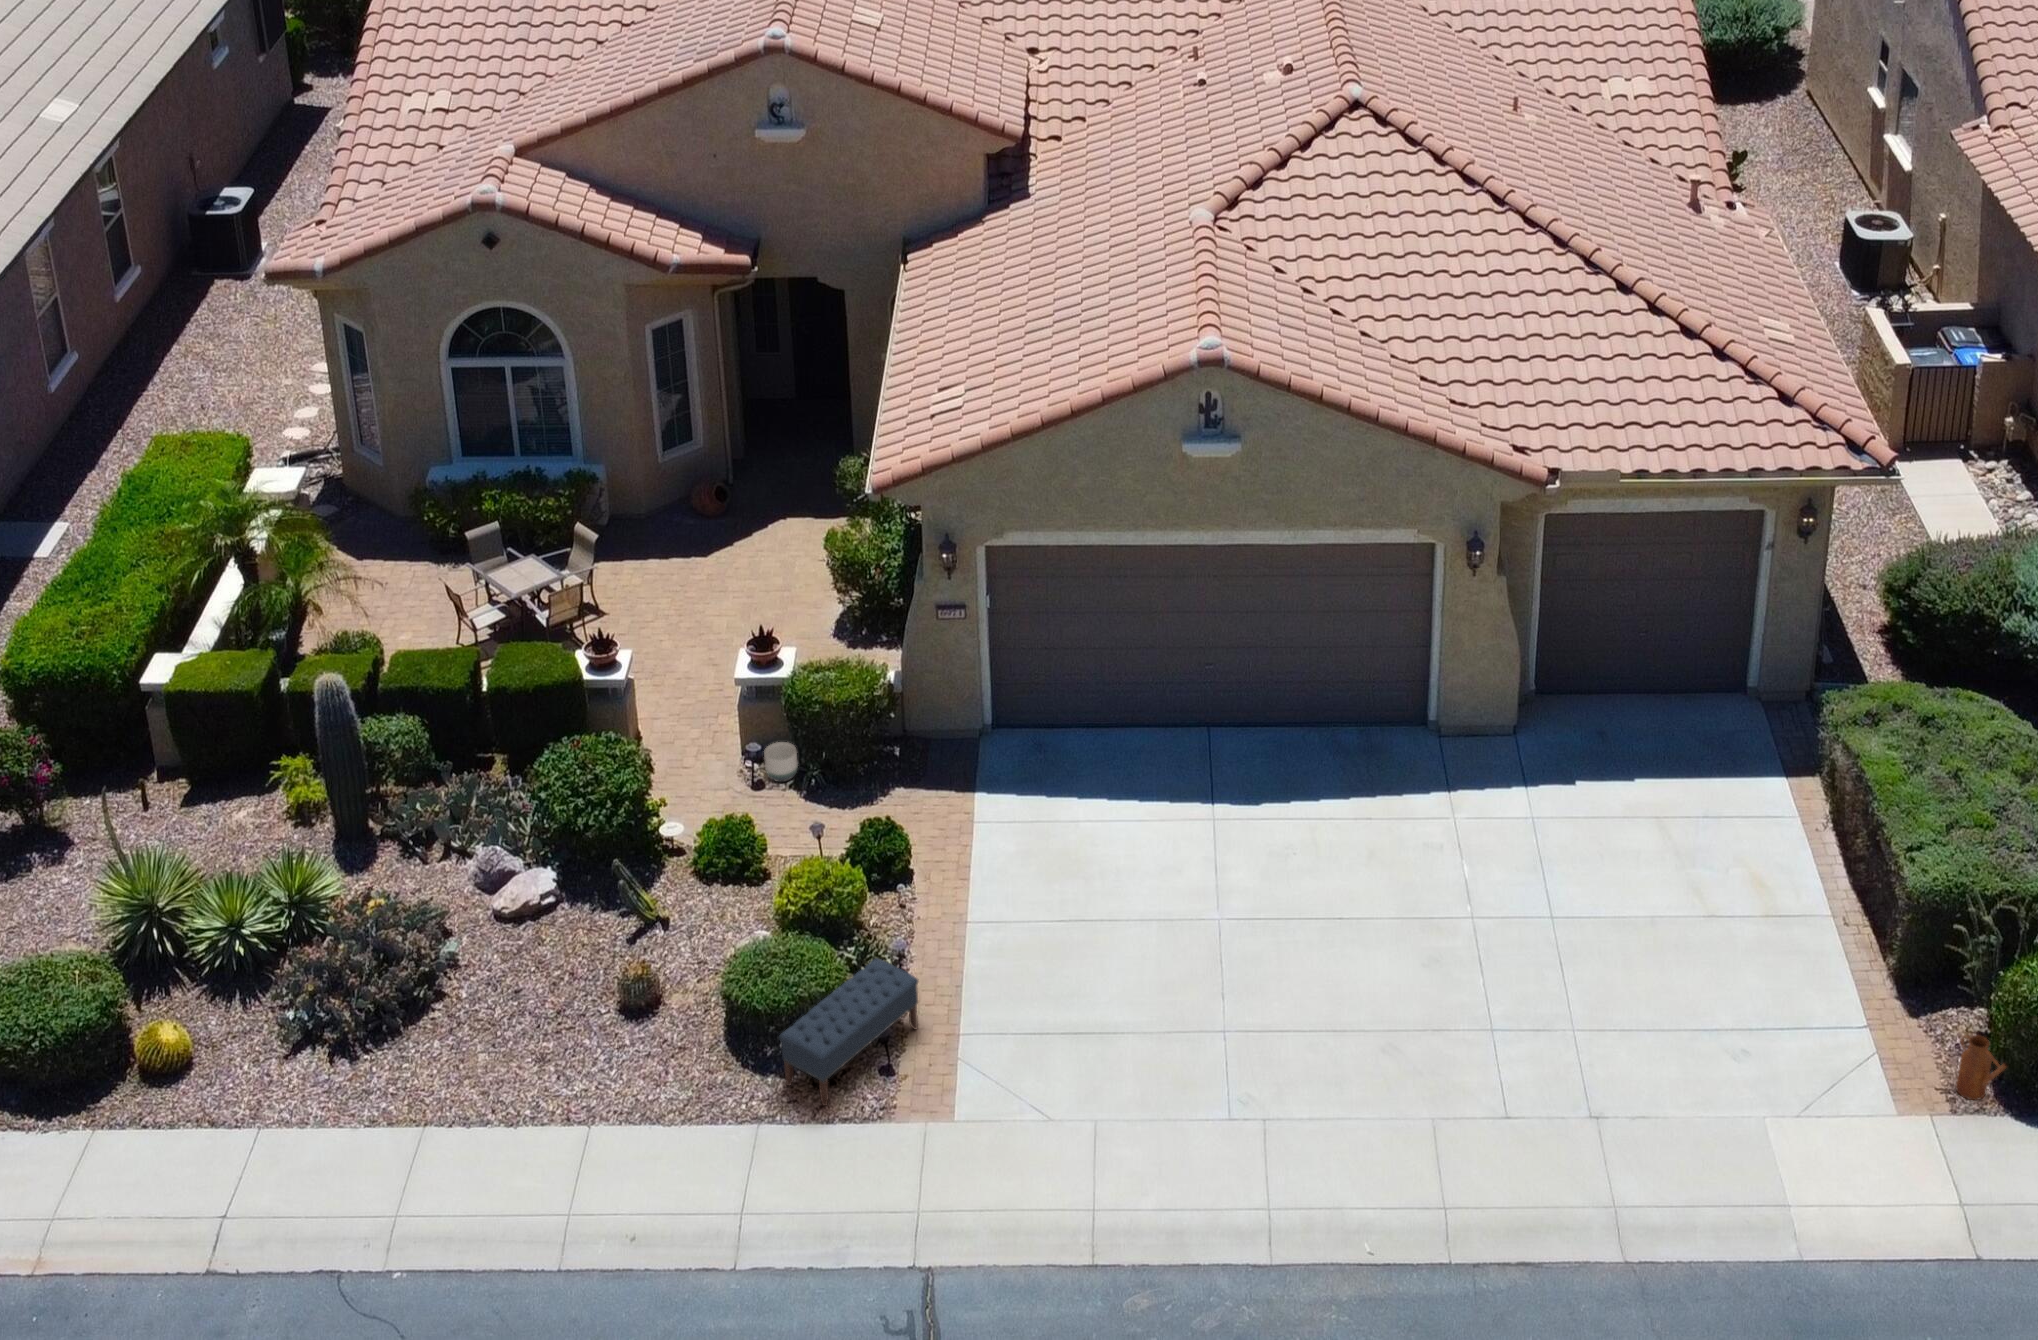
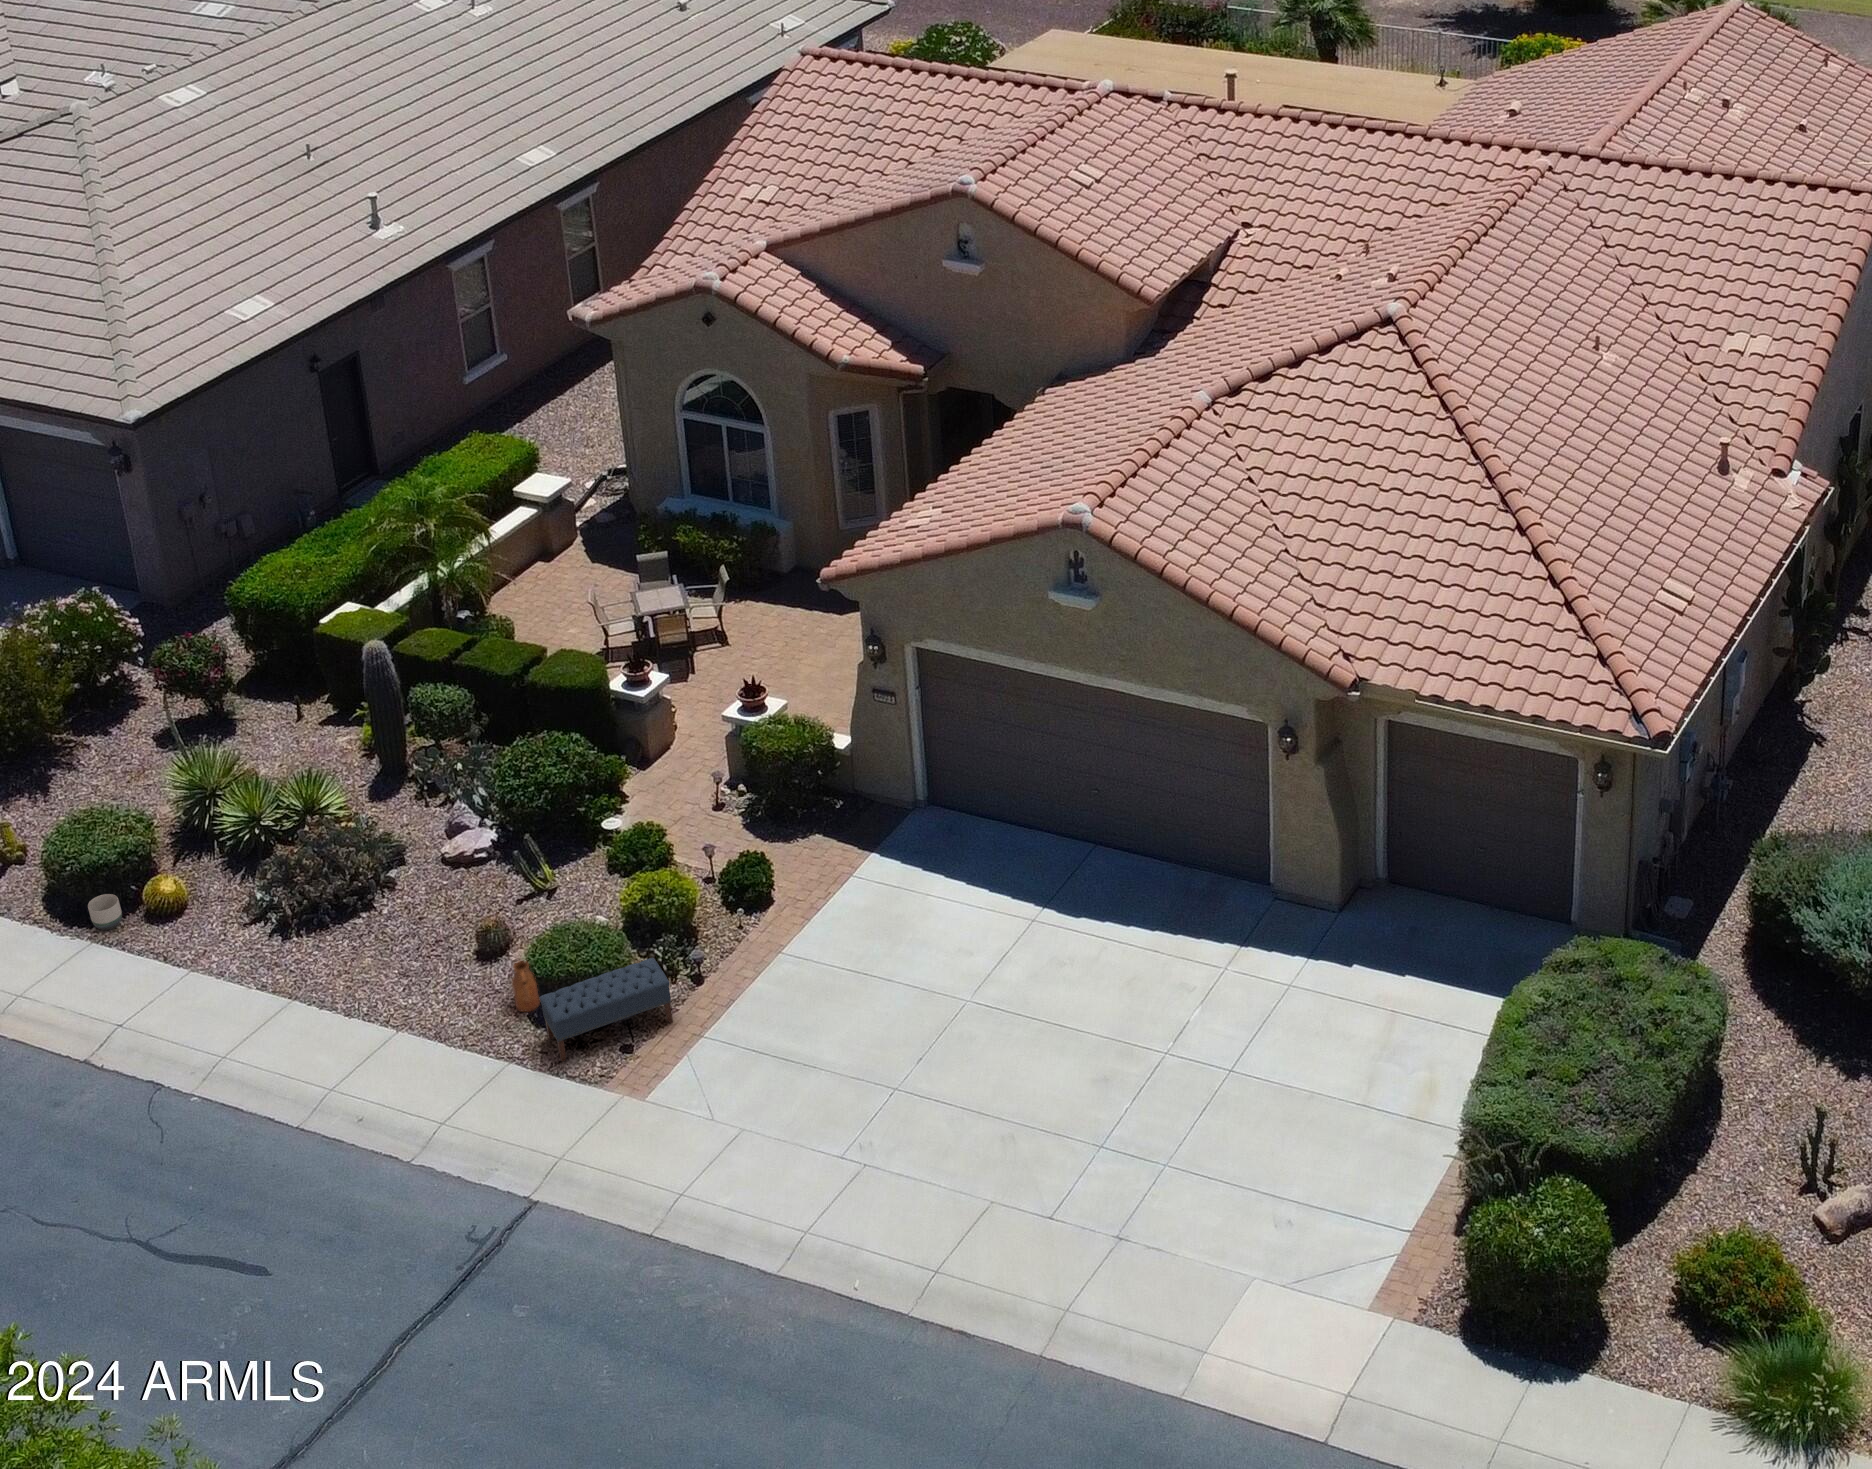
planter: present [764,742,798,782] -> present [88,894,122,930]
watering can: present [1956,1035,2008,1100] -> present [512,961,540,1012]

